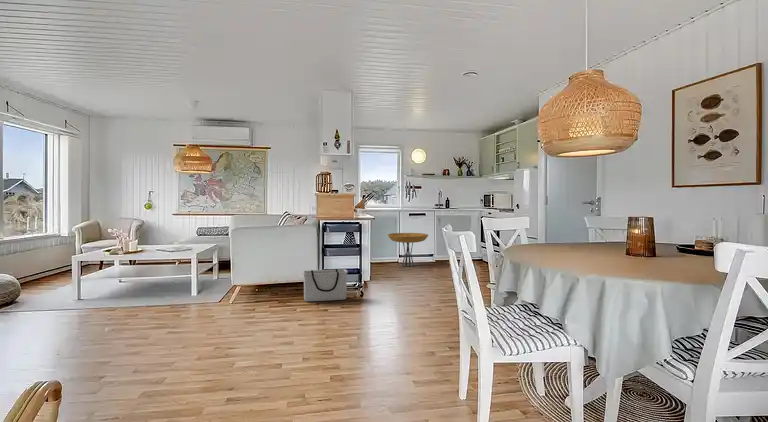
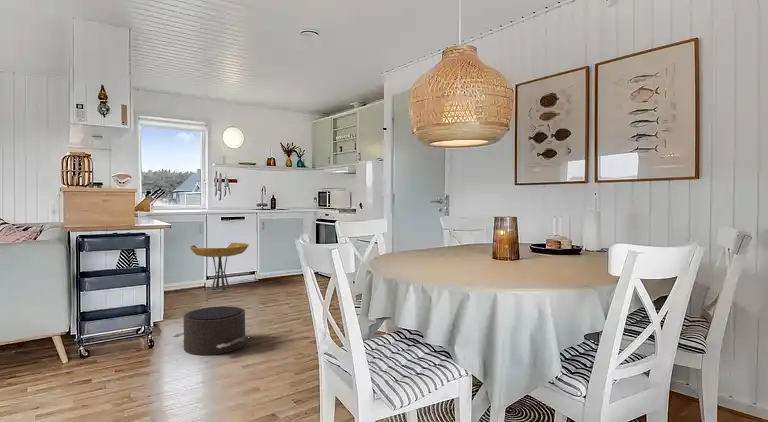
storage bin: present [303,269,348,301] -> none [36,308,125,372]
pouf: none [374,274,421,305] -> present [173,306,246,355]

